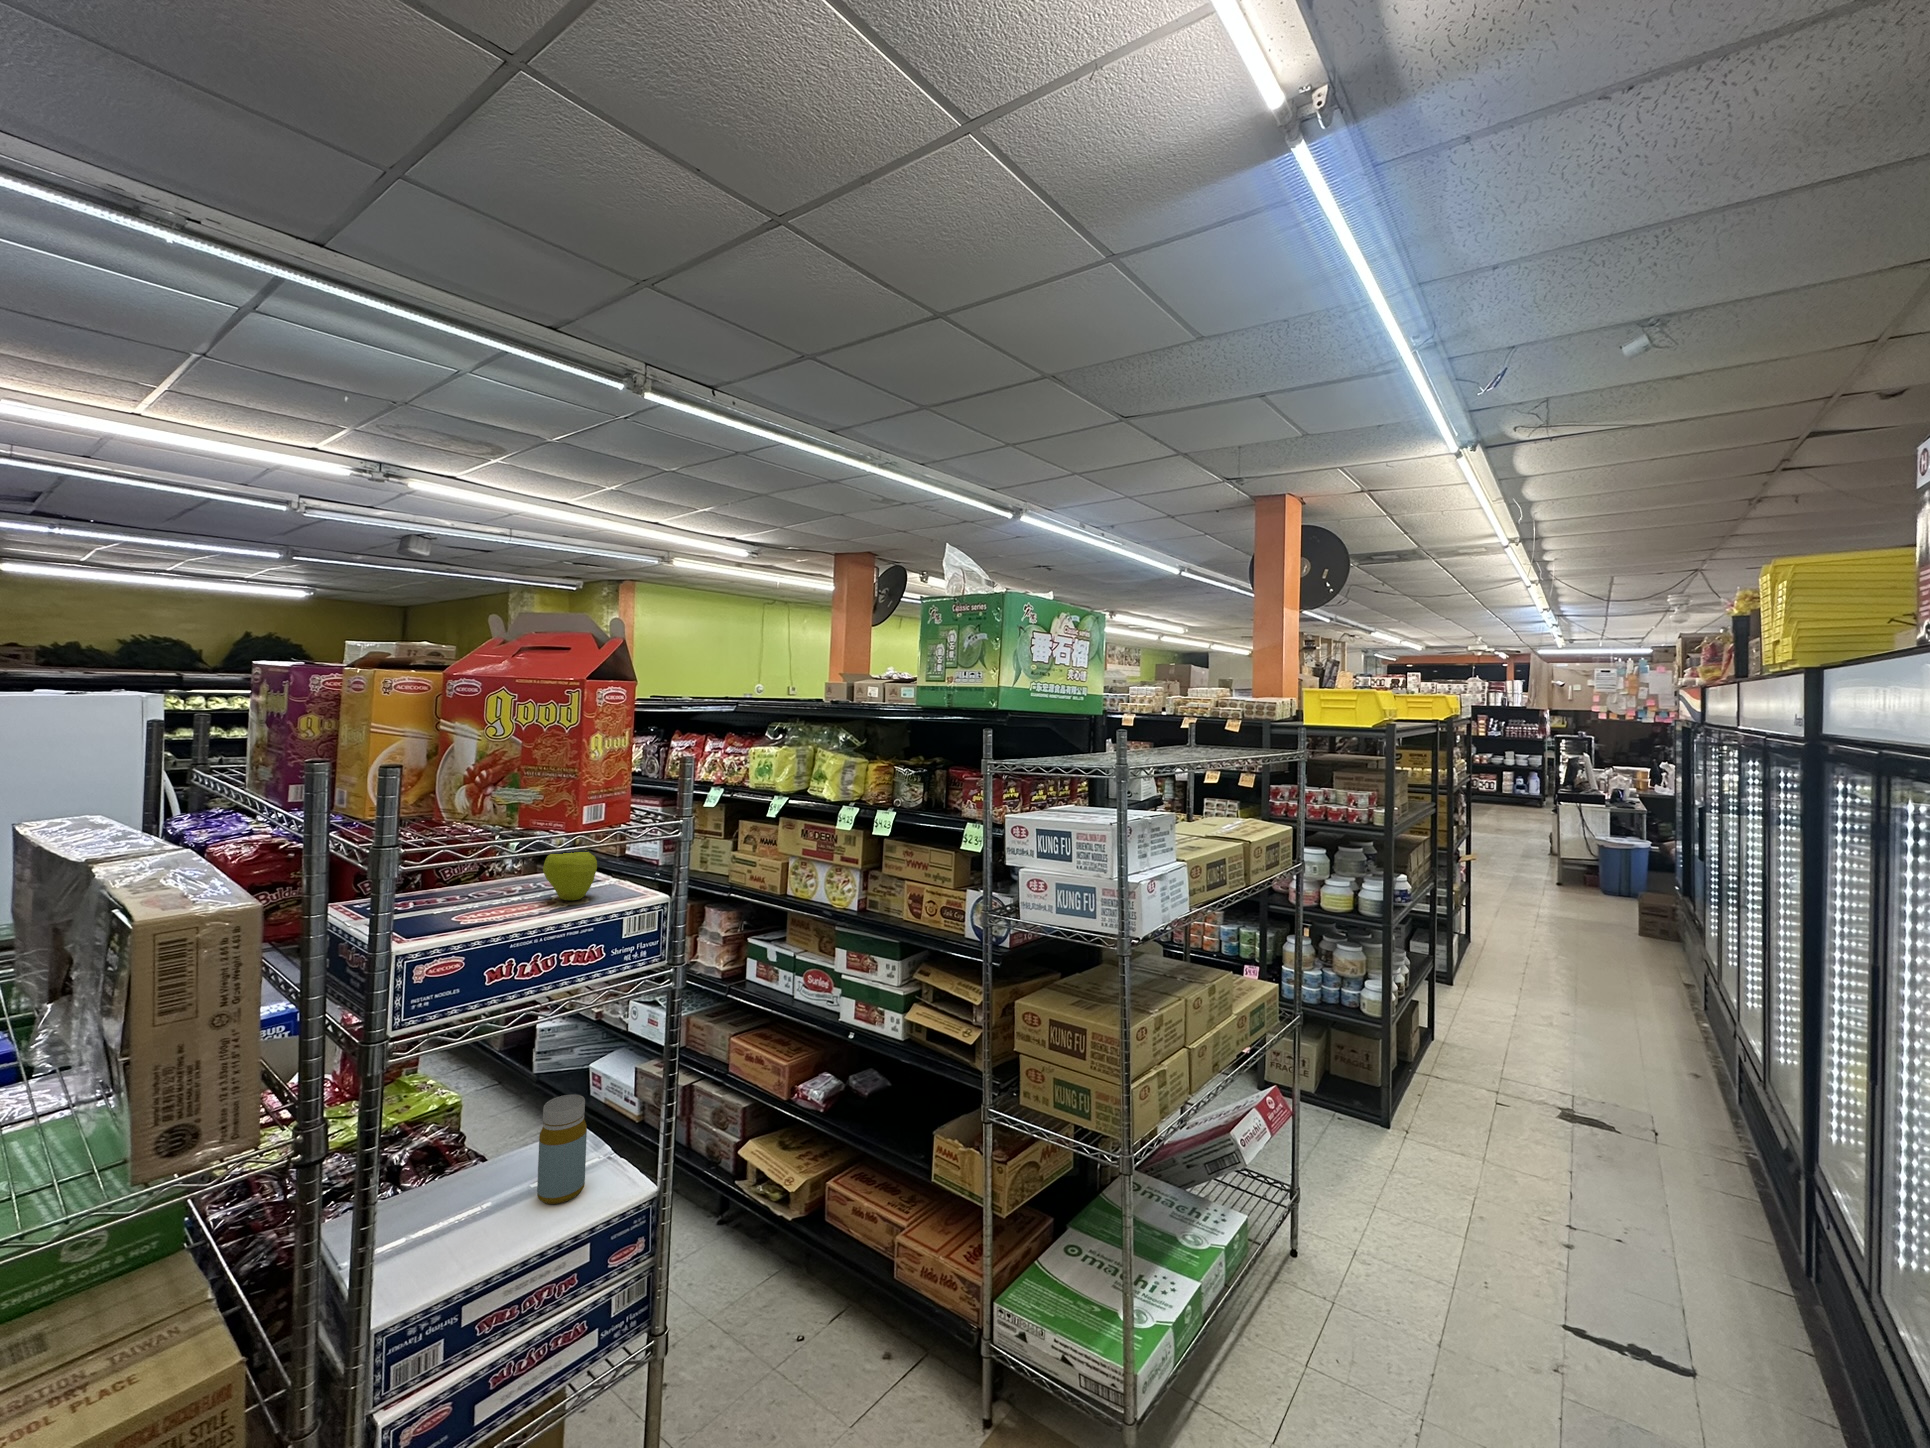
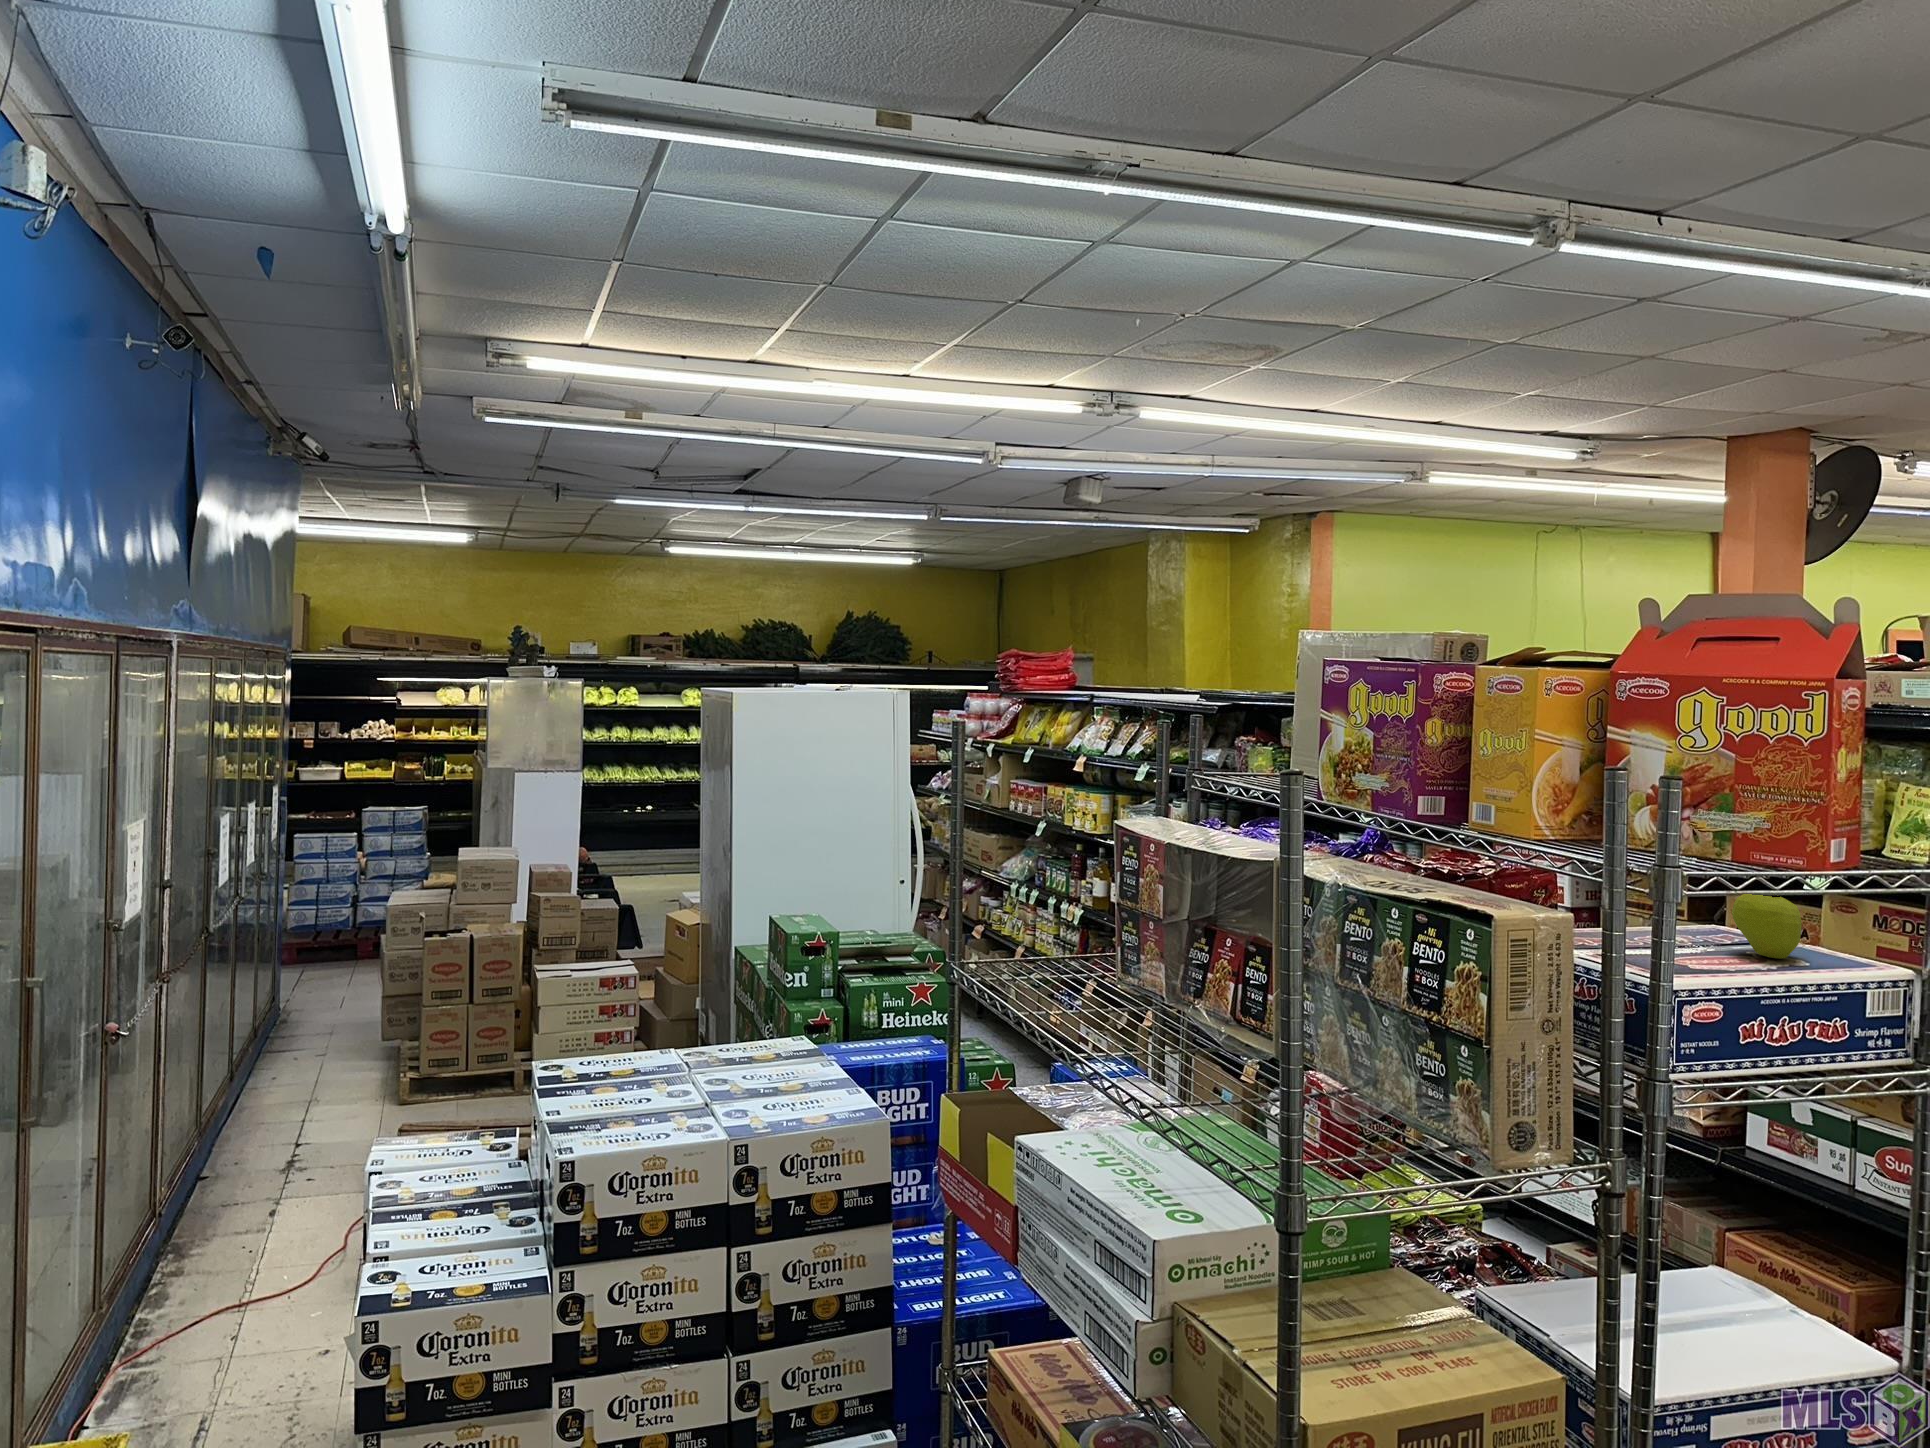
bottle: present [537,1095,587,1204] -> none [1730,1204,1792,1336]

